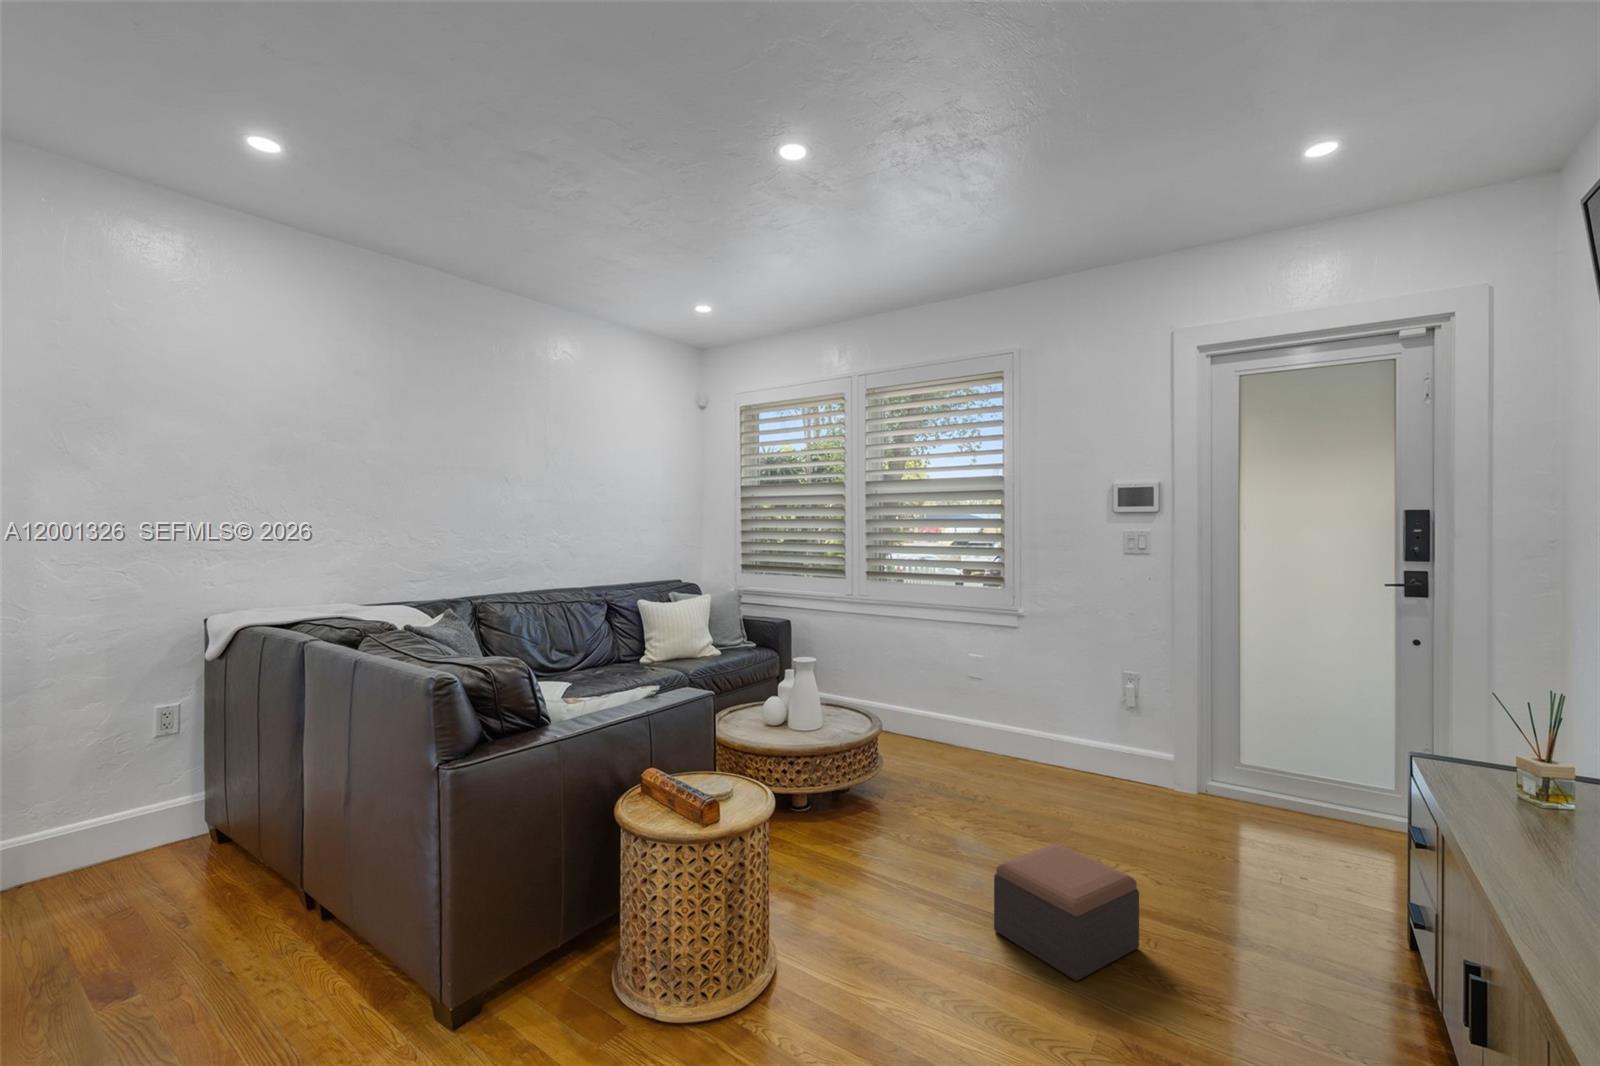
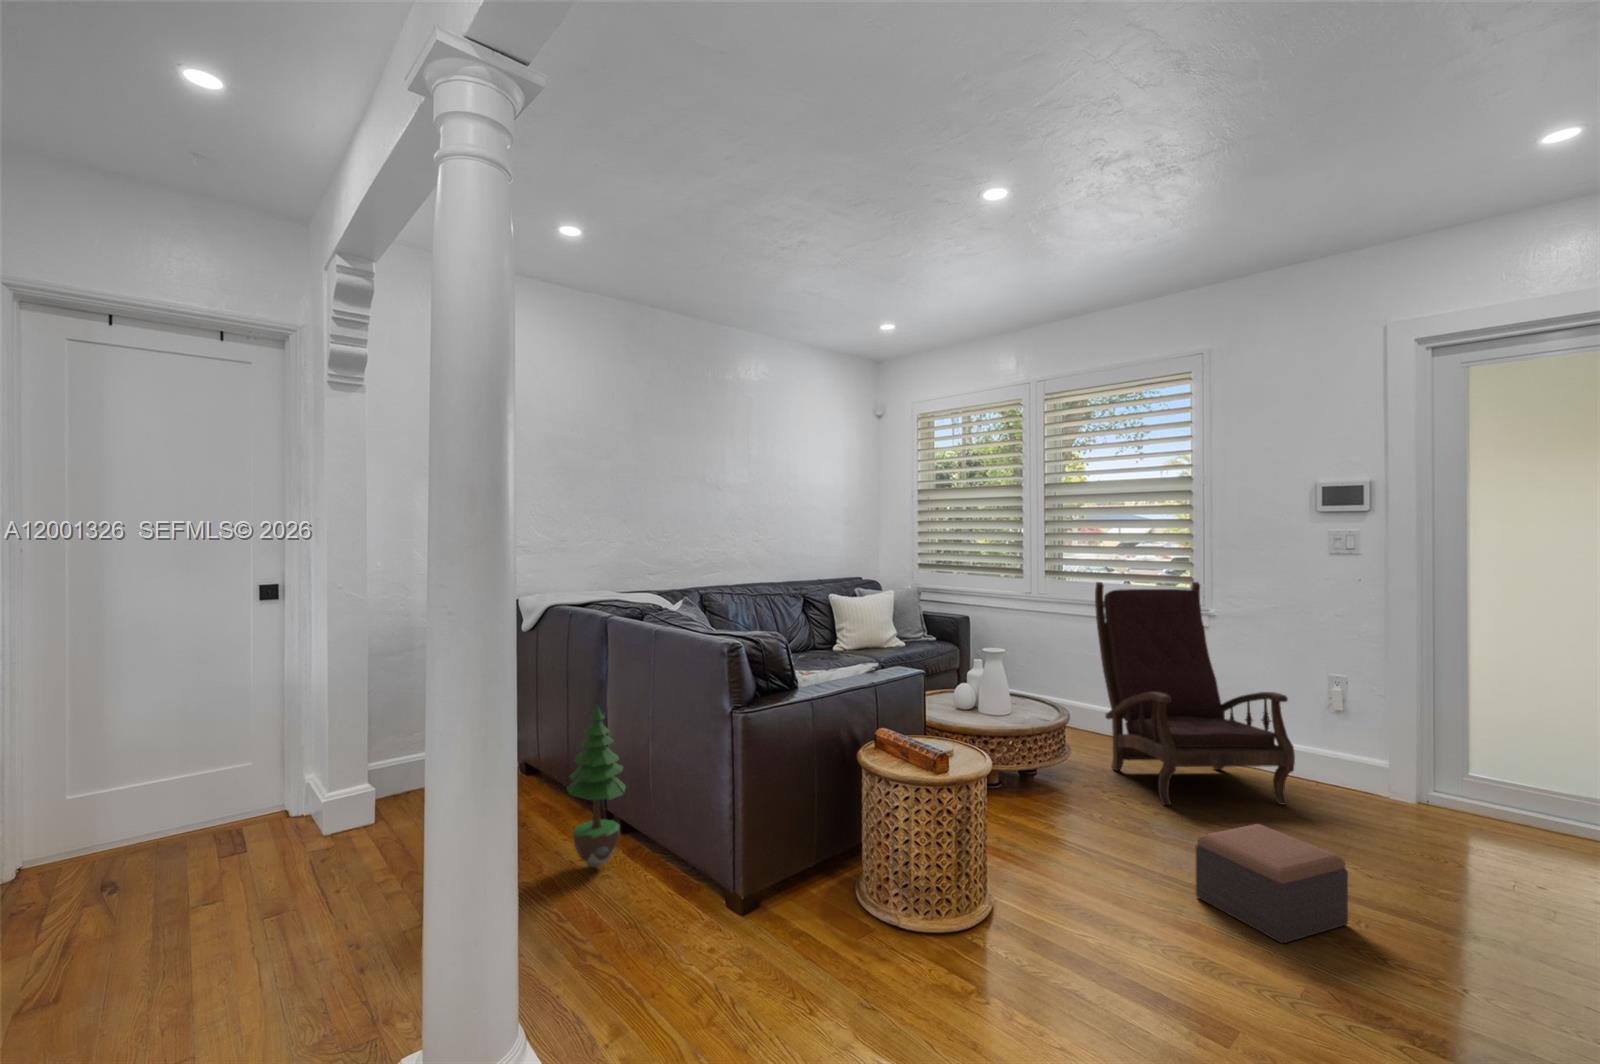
armchair: none [910,583,1094,818] -> present [1095,582,1295,805]
potted tree: none [223,760,318,977] -> present [567,705,626,867]

